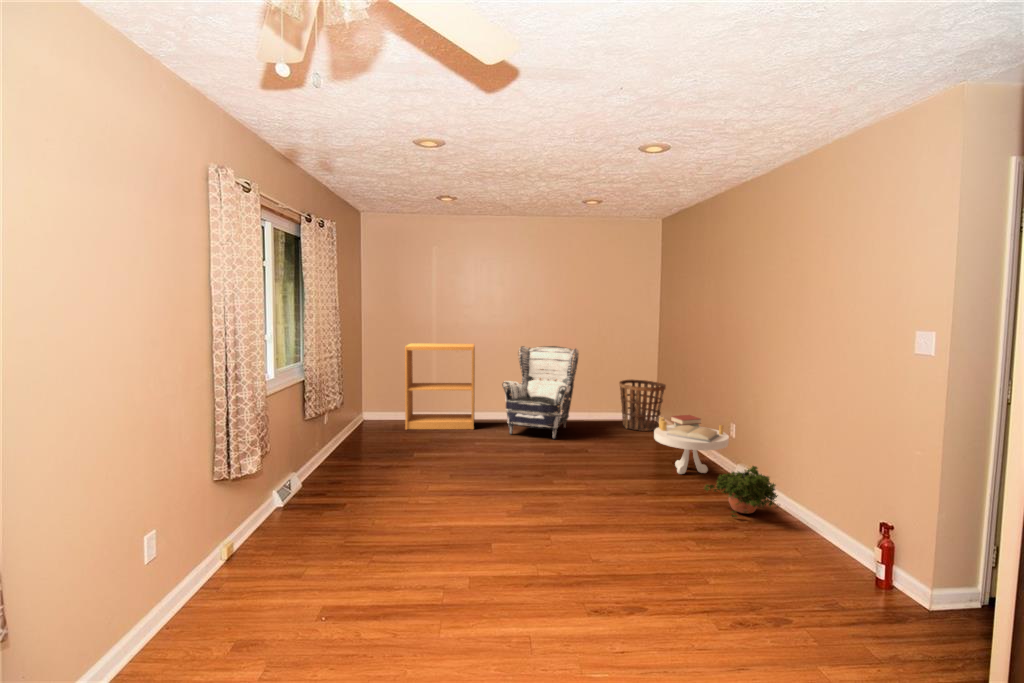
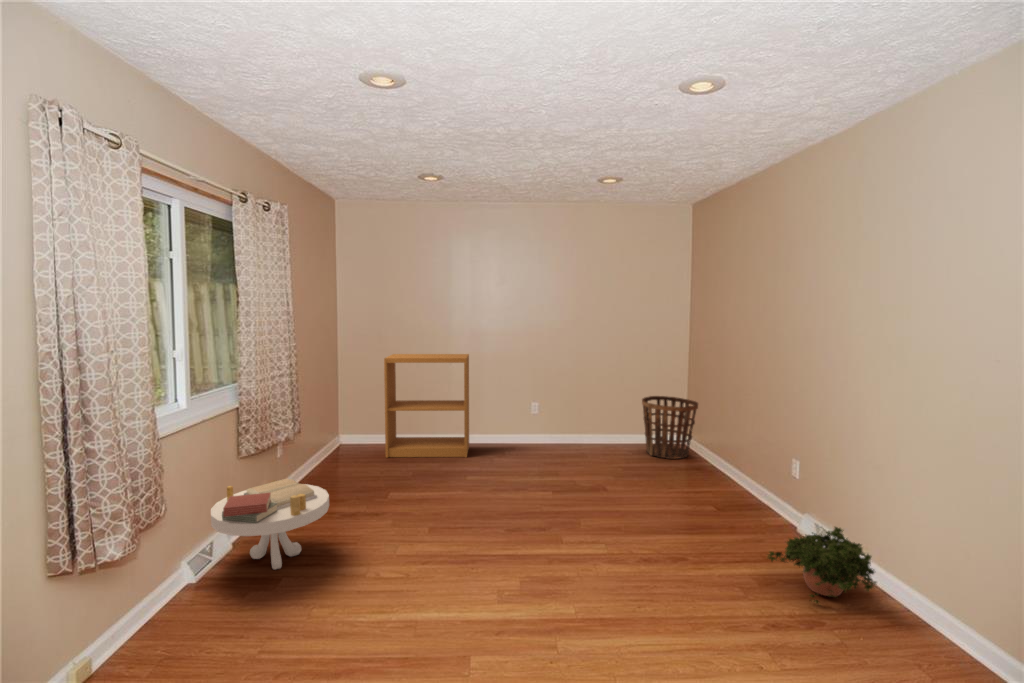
armchair: present [502,346,578,439] -> none [500,356,593,471]
side table: present [654,415,729,474] -> present [211,479,329,569]

